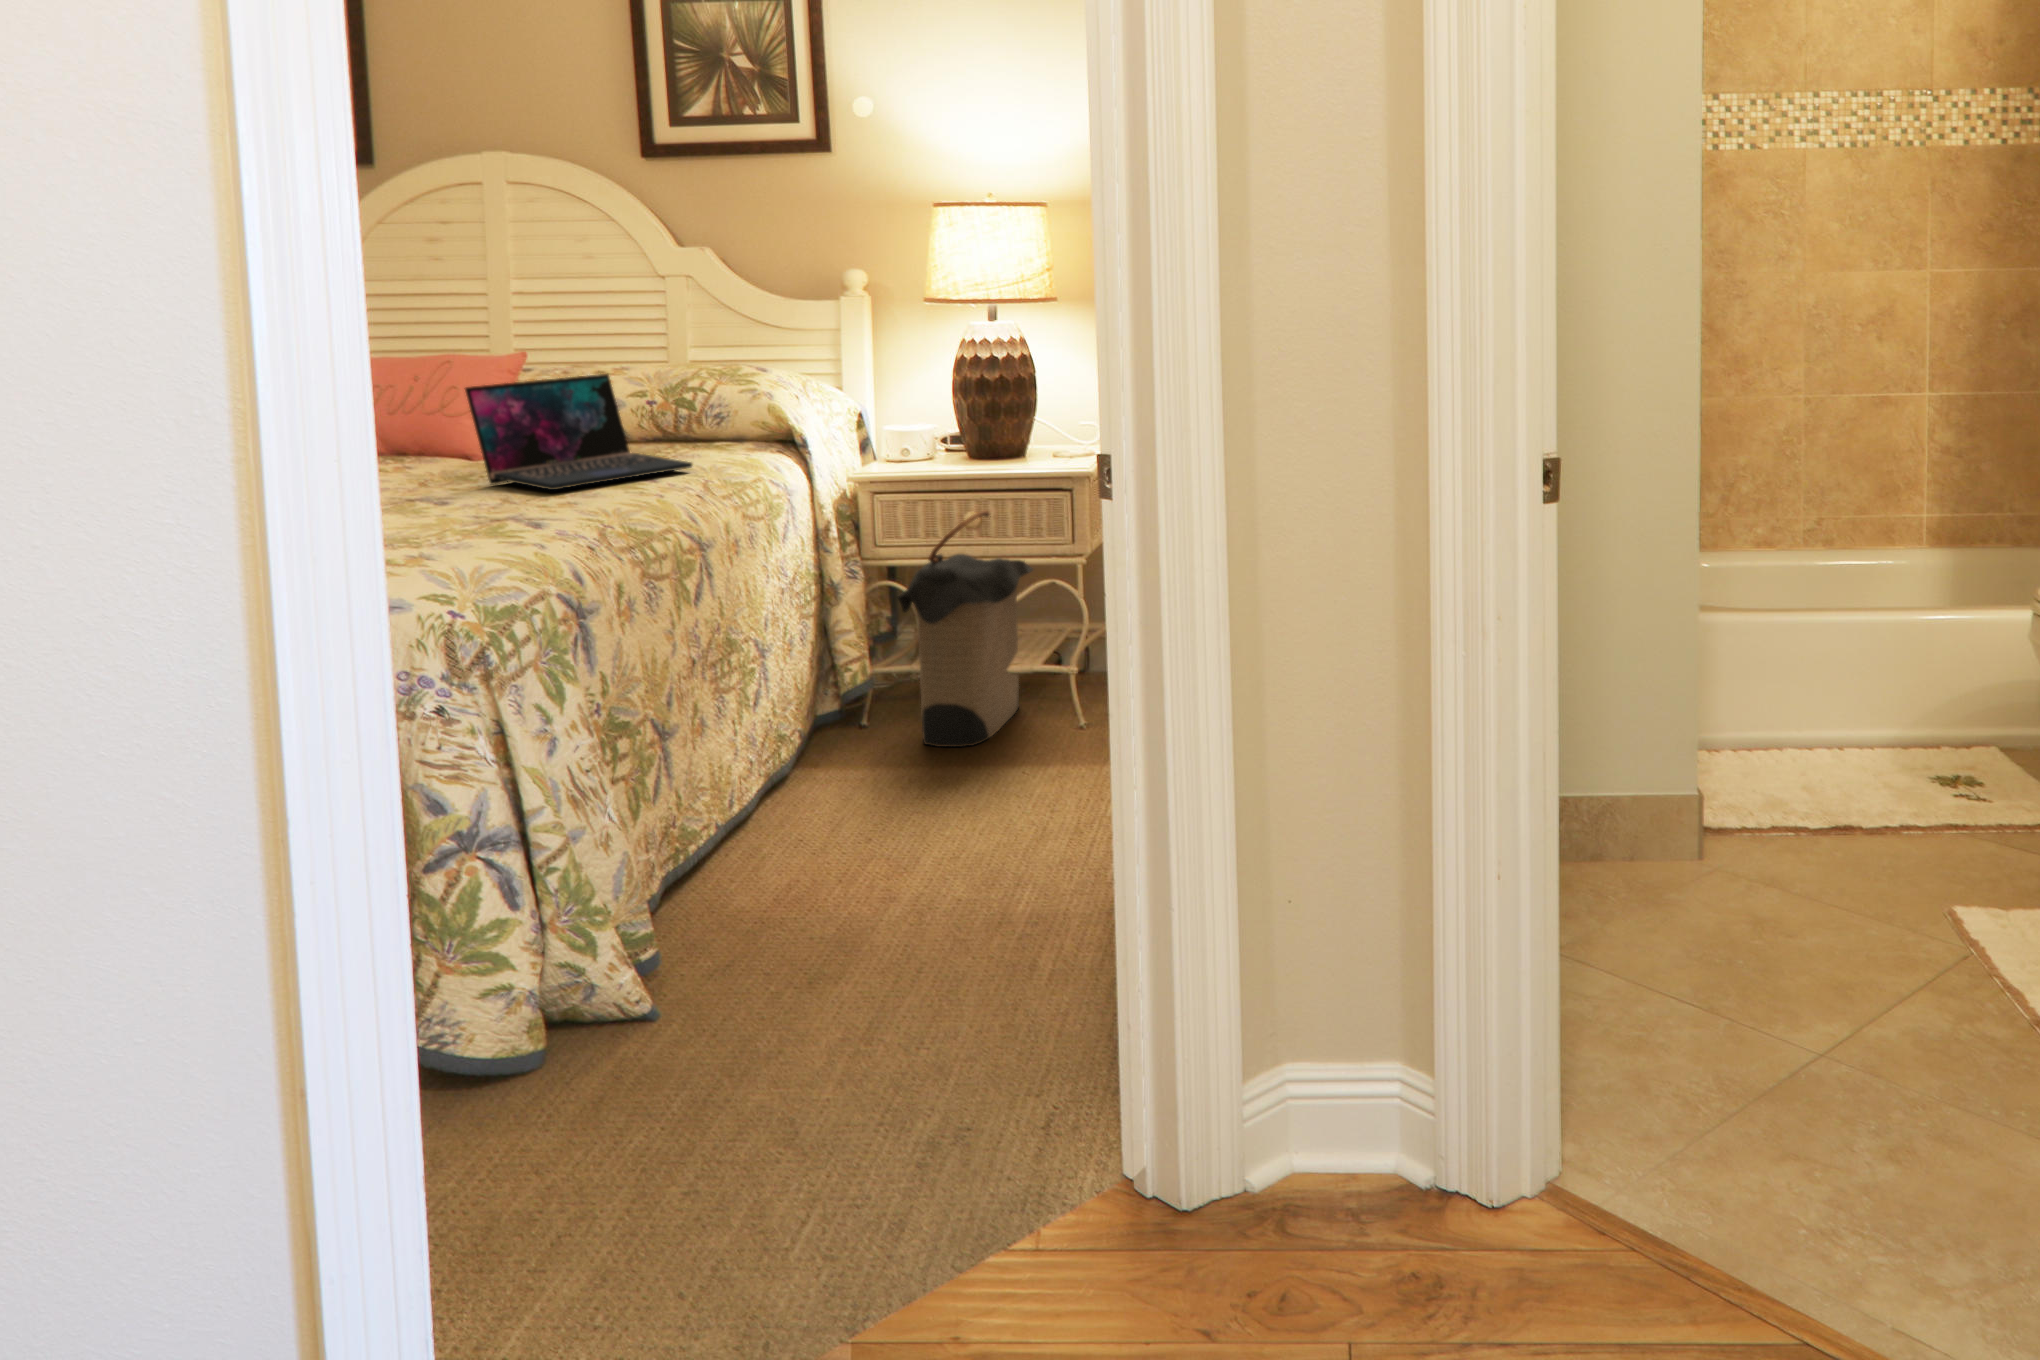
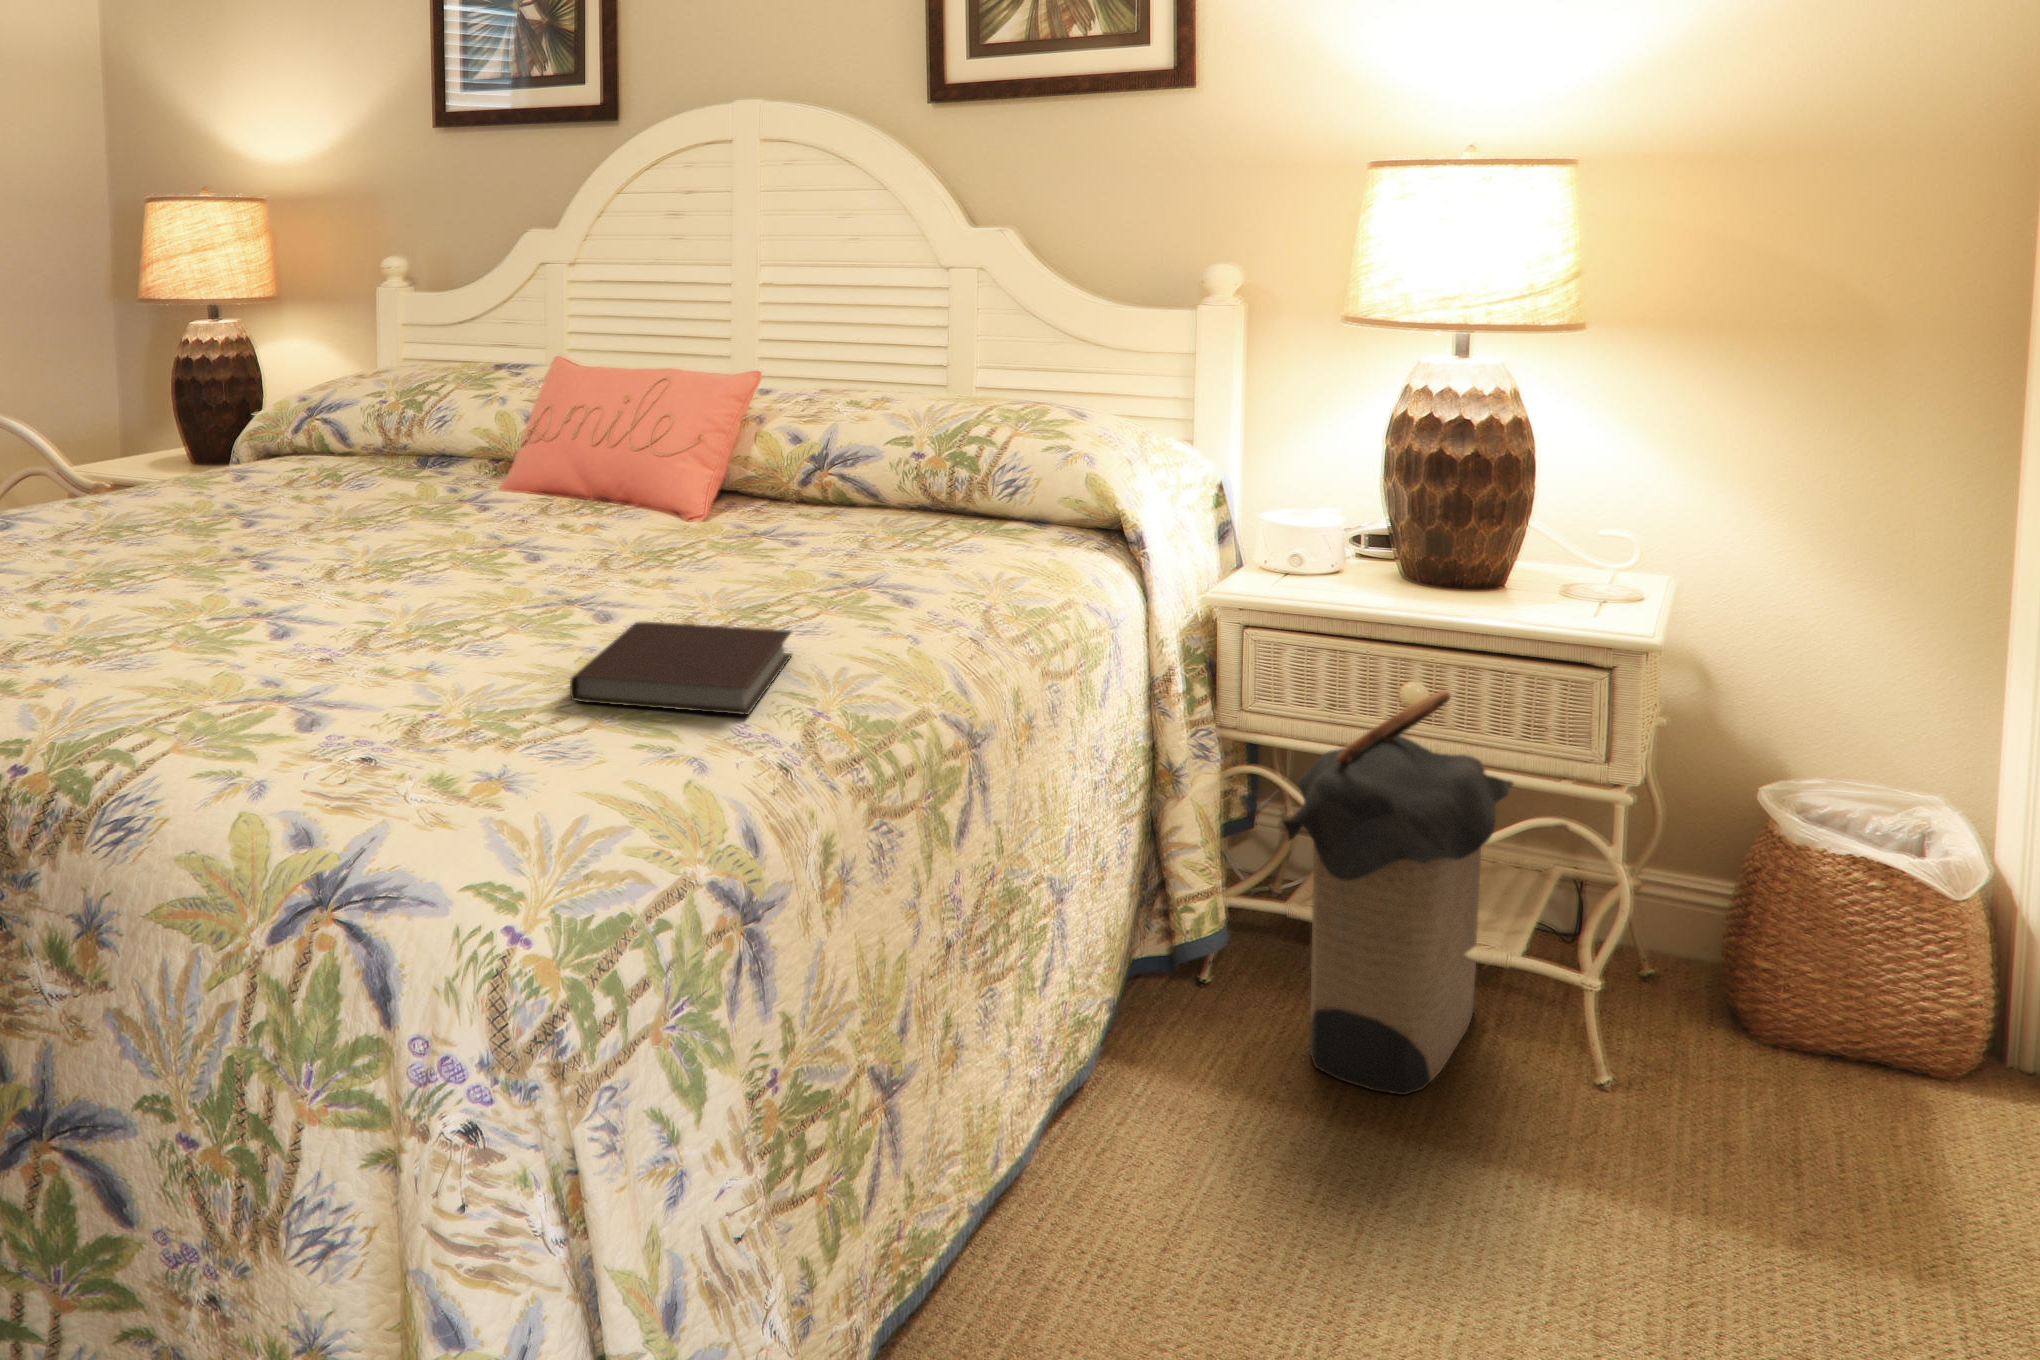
laptop: present [465,374,692,490] -> none [663,418,969,607]
notebook: none [438,492,582,535] -> present [570,622,792,715]

